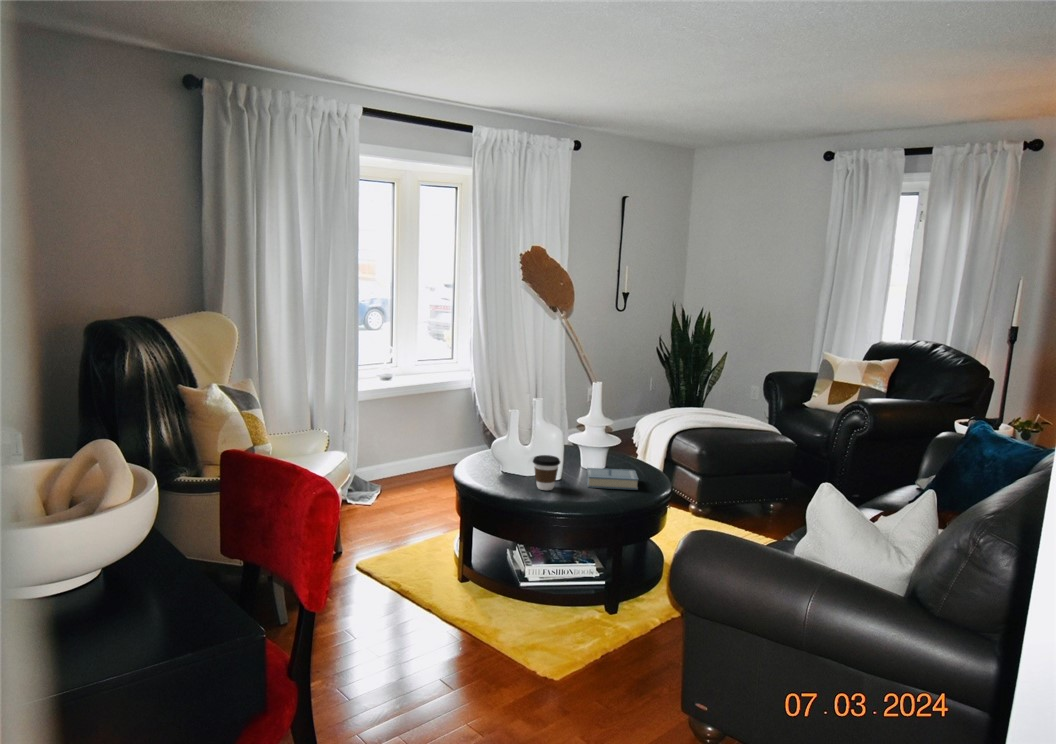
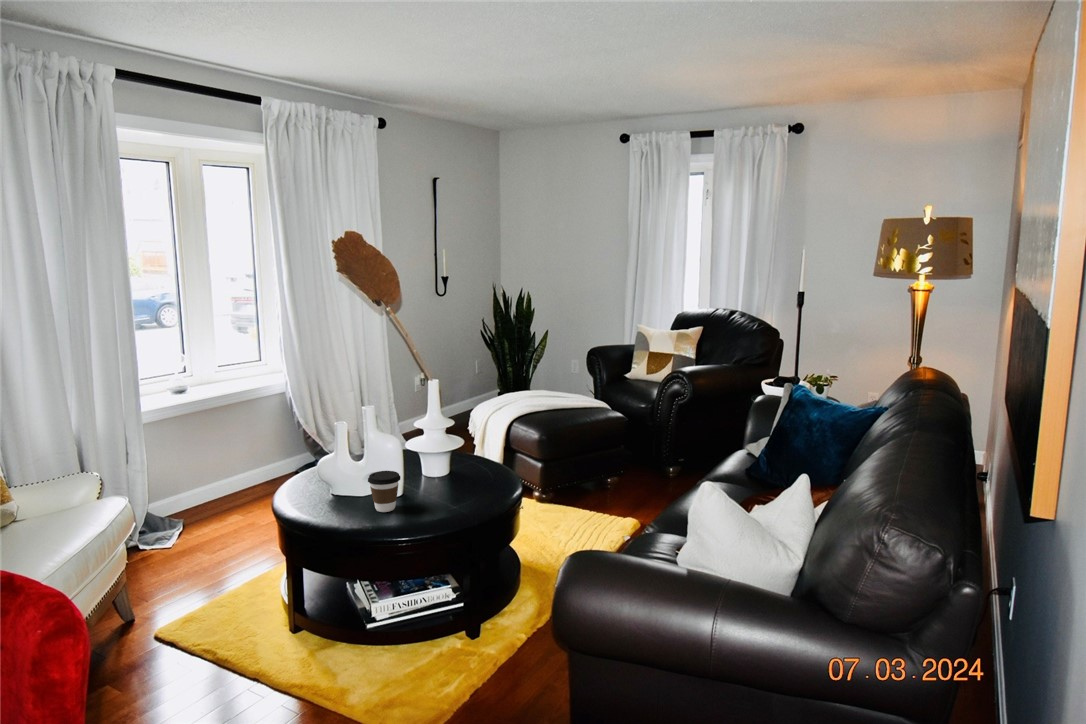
hardback book: present [587,468,639,490] -> none [430,473,490,501]

